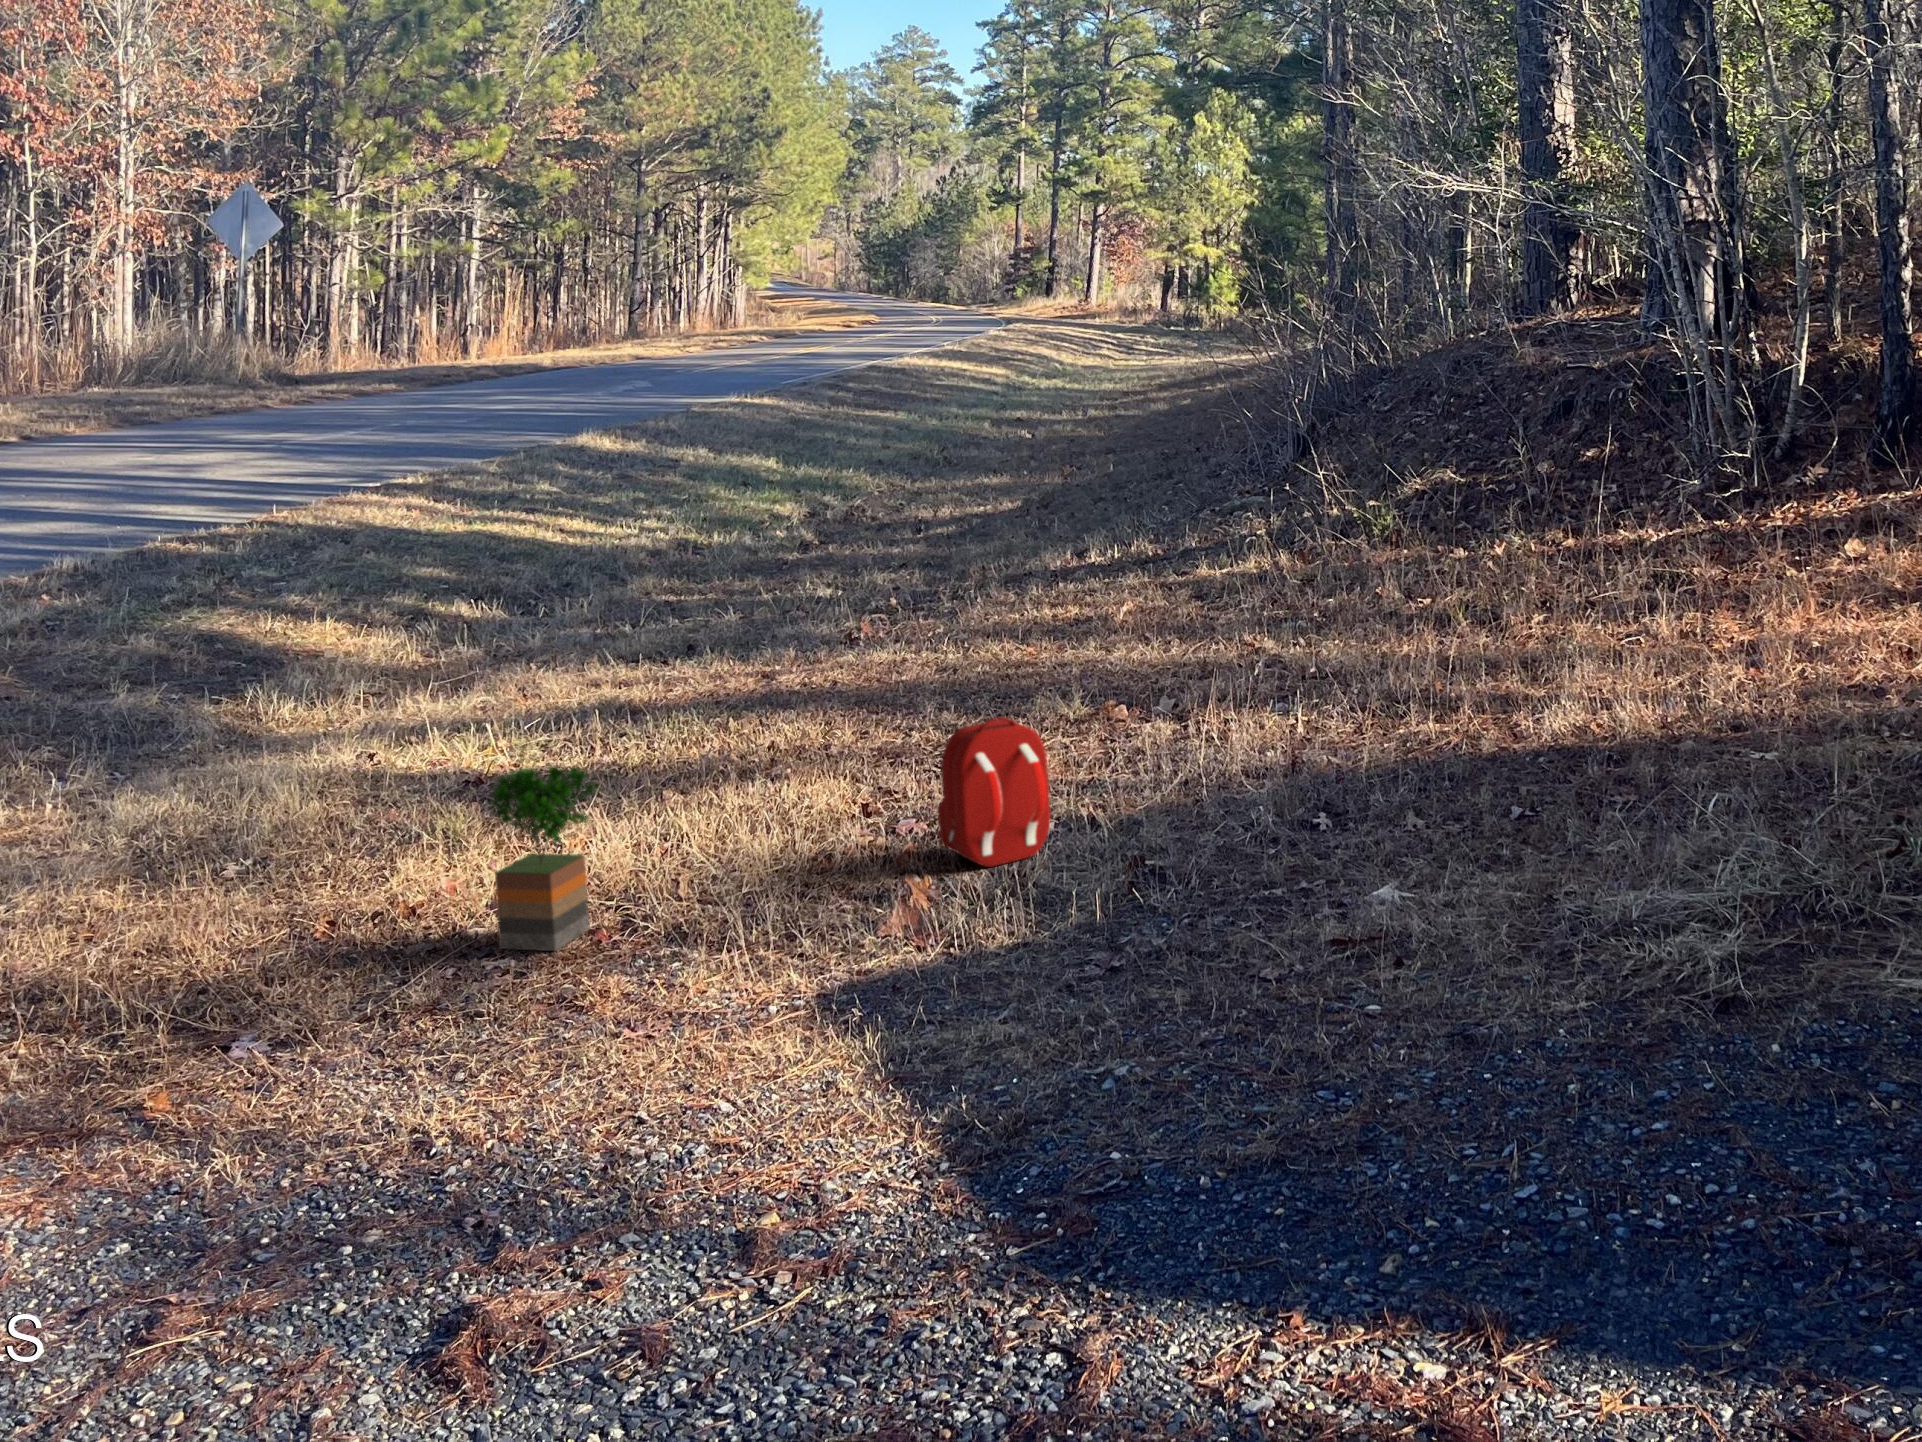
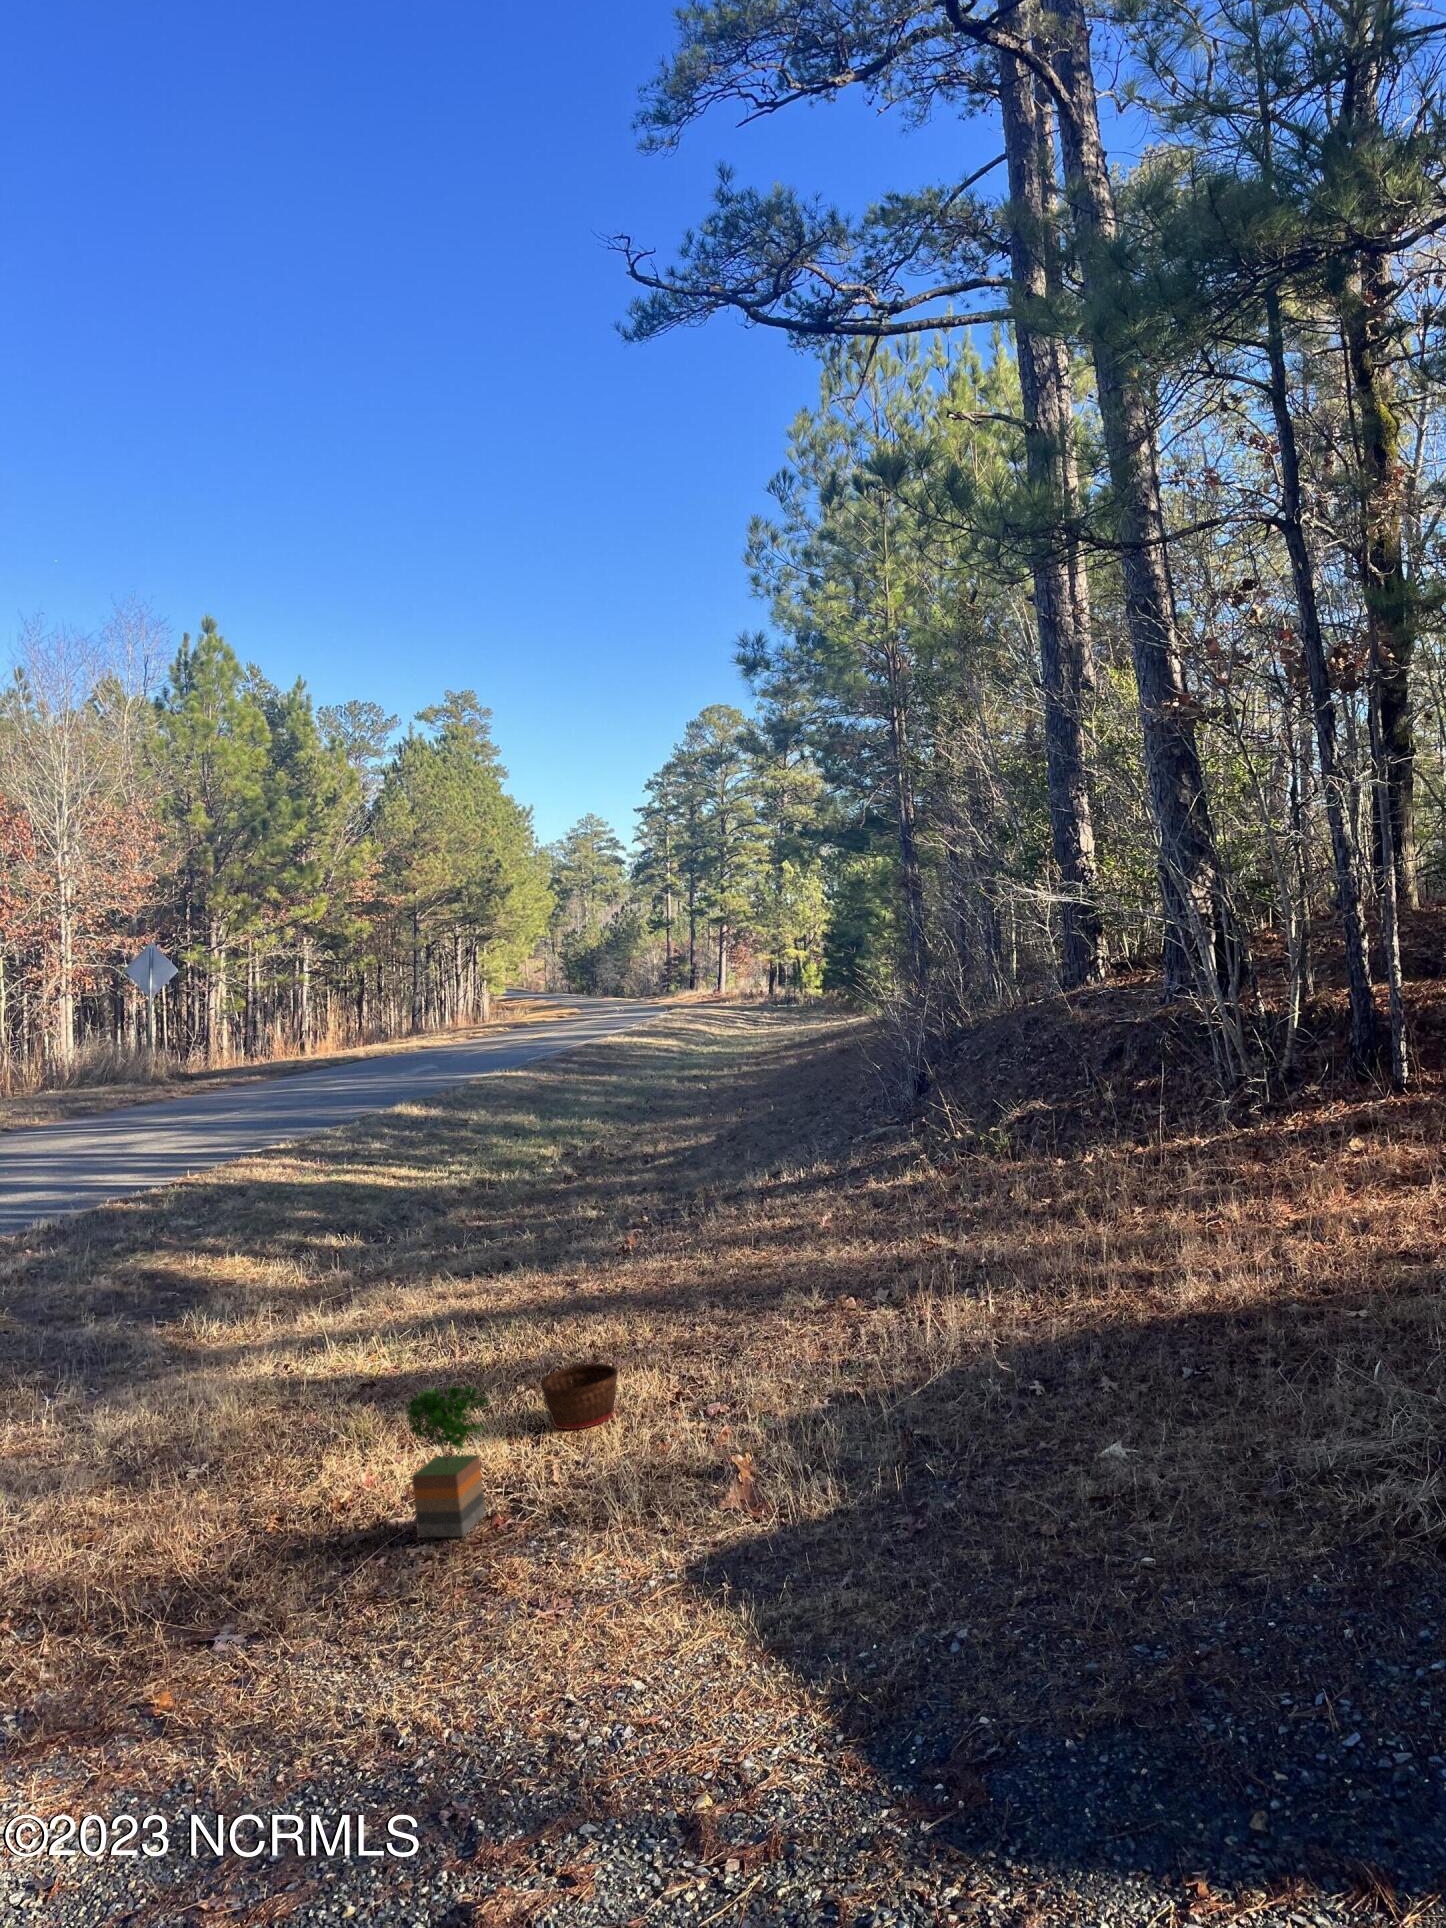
backpack: present [938,718,1051,867] -> none [742,1320,828,1438]
basket: none [685,765,788,844] -> present [540,1364,618,1430]

